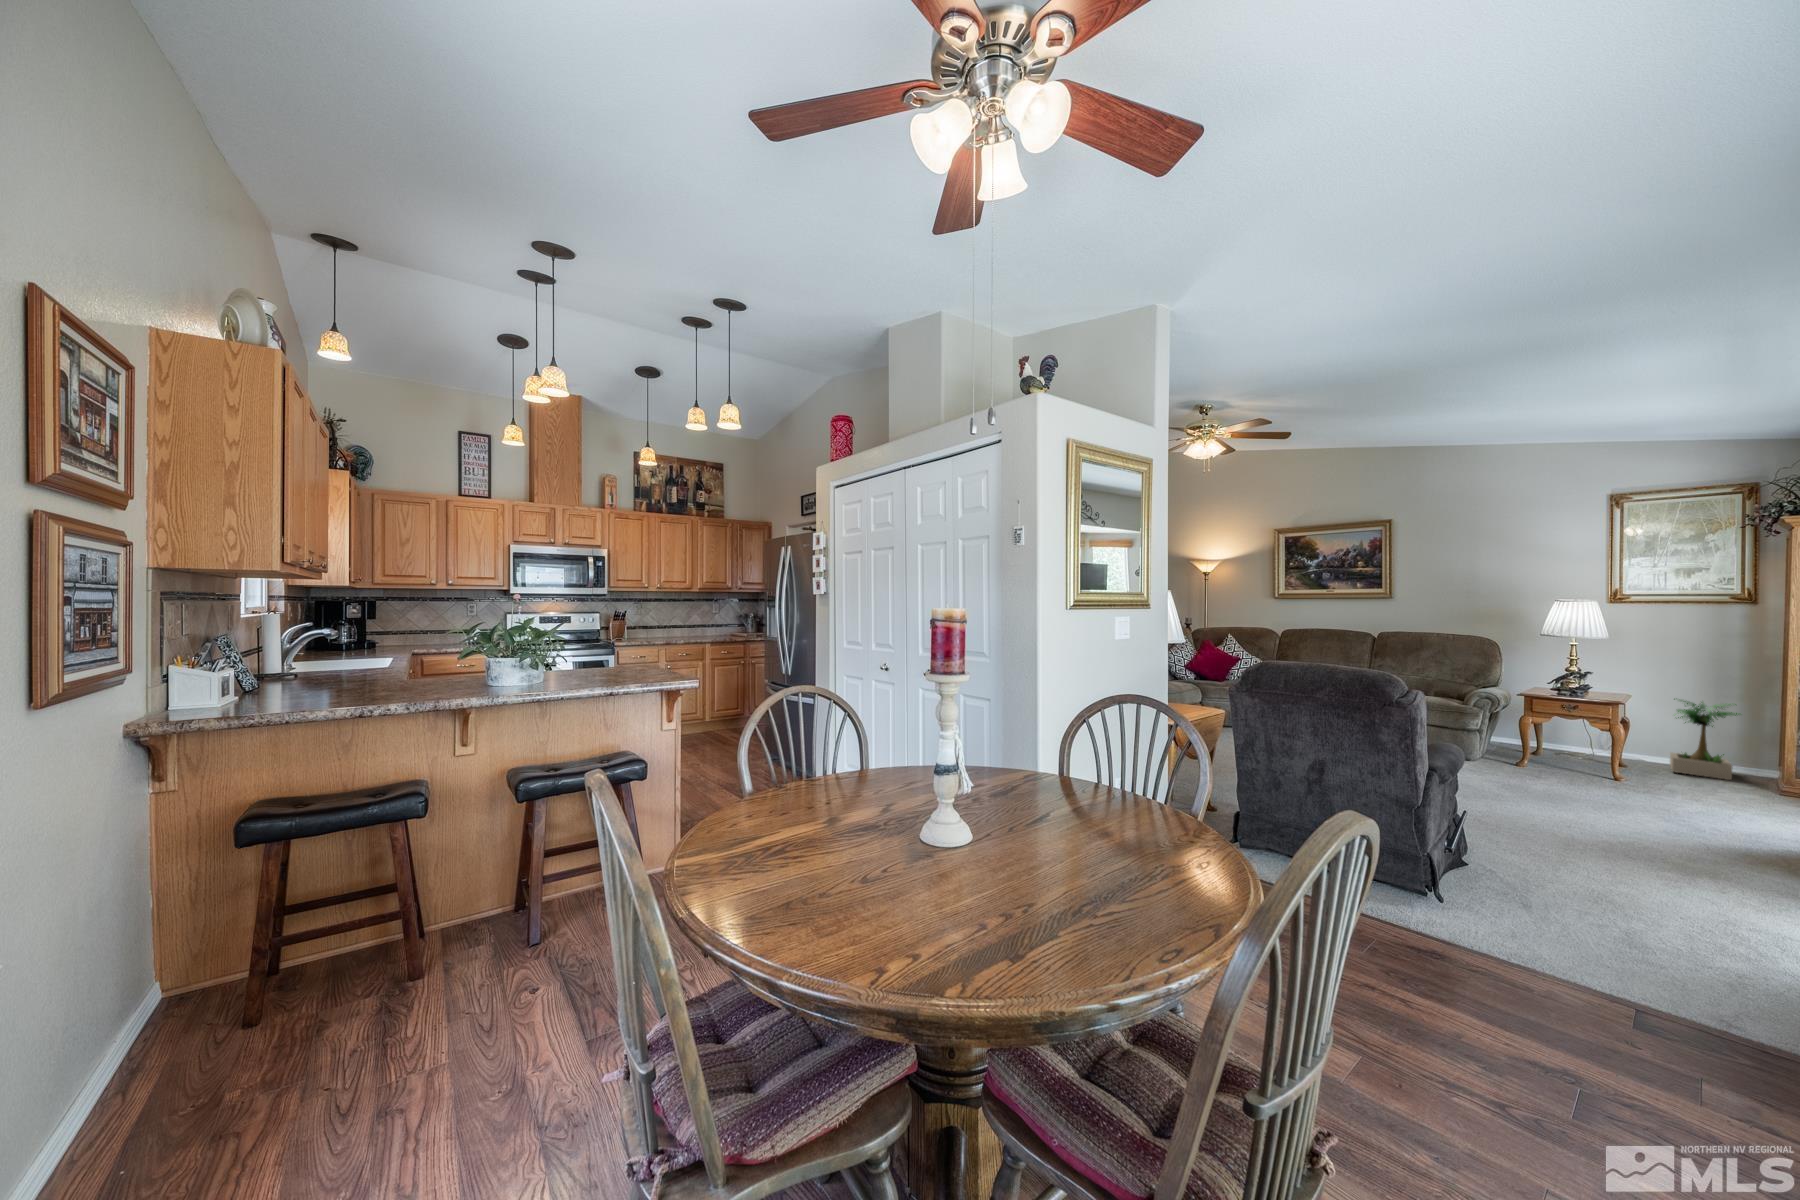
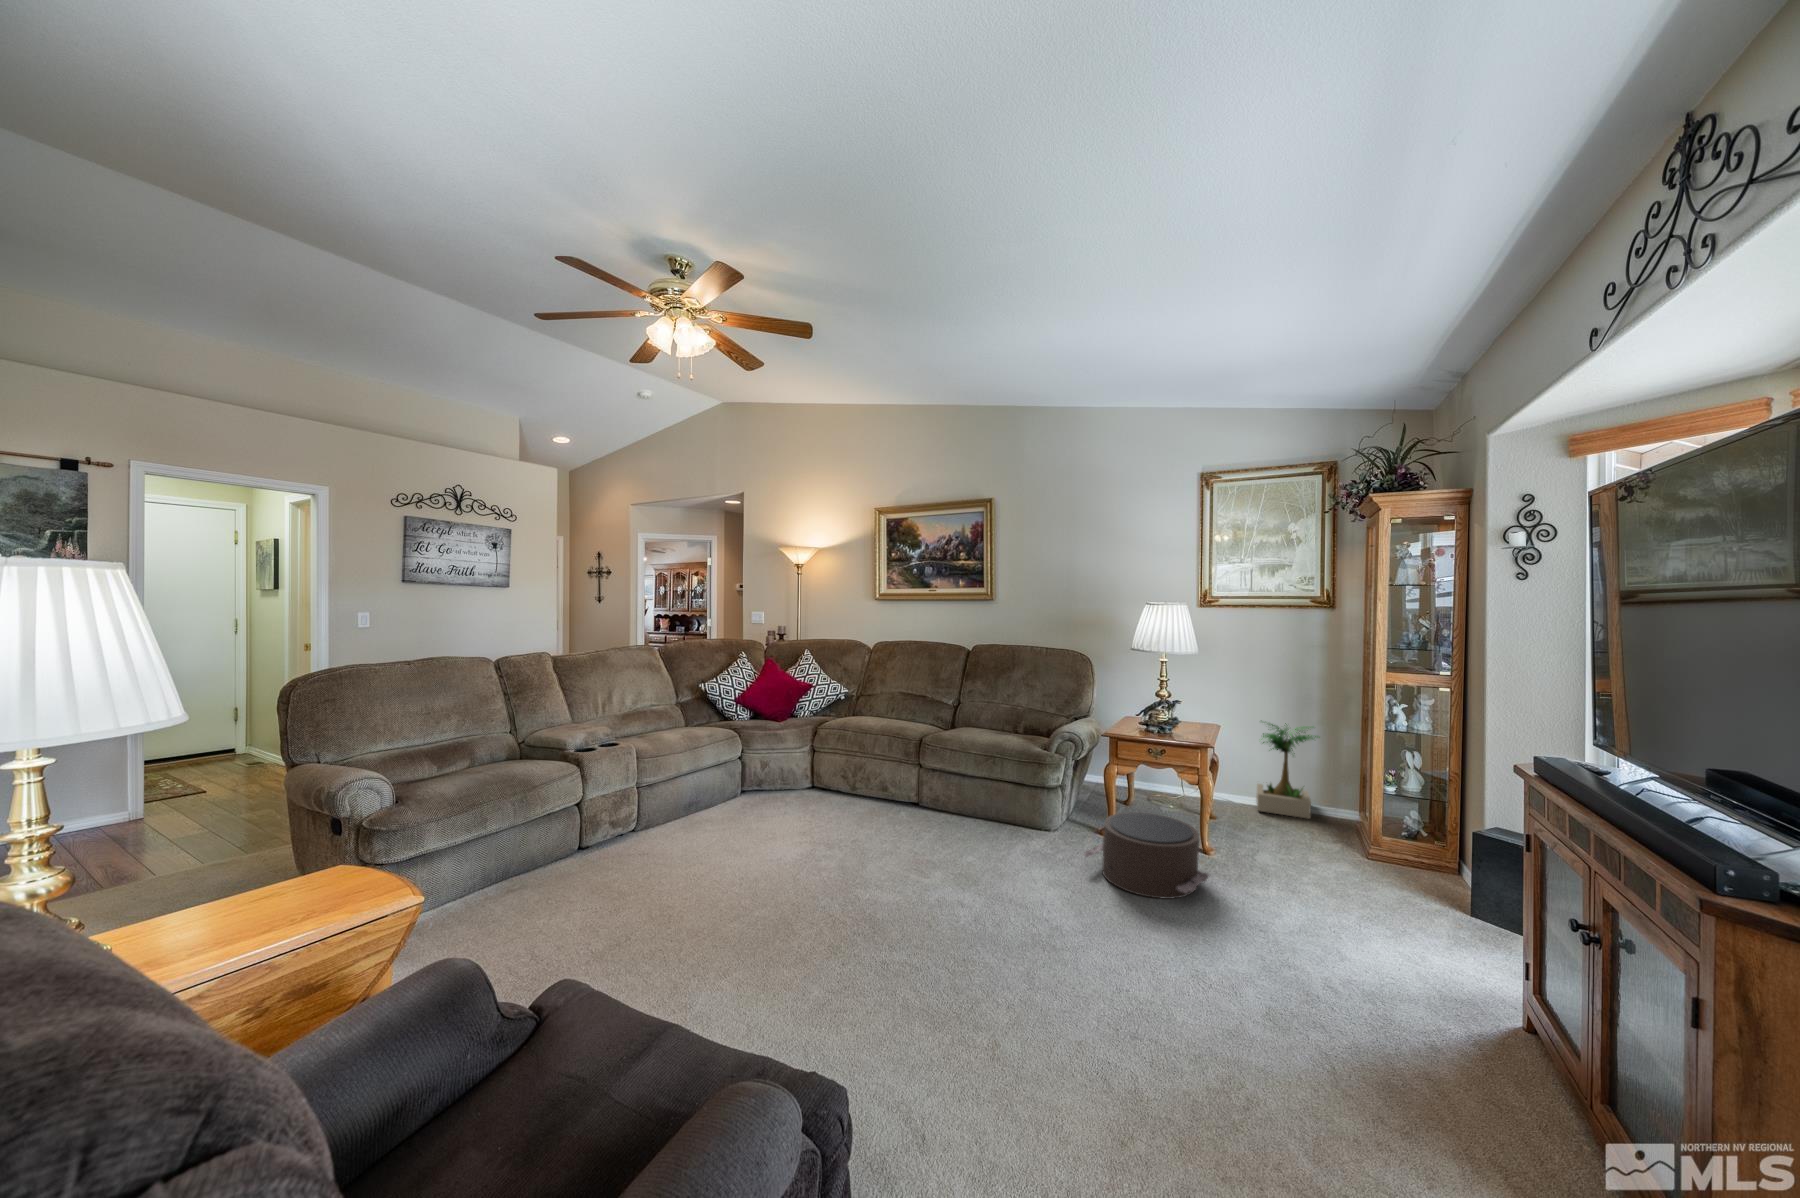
pouf: none [1510,748,1634,802] -> present [1084,812,1209,899]

